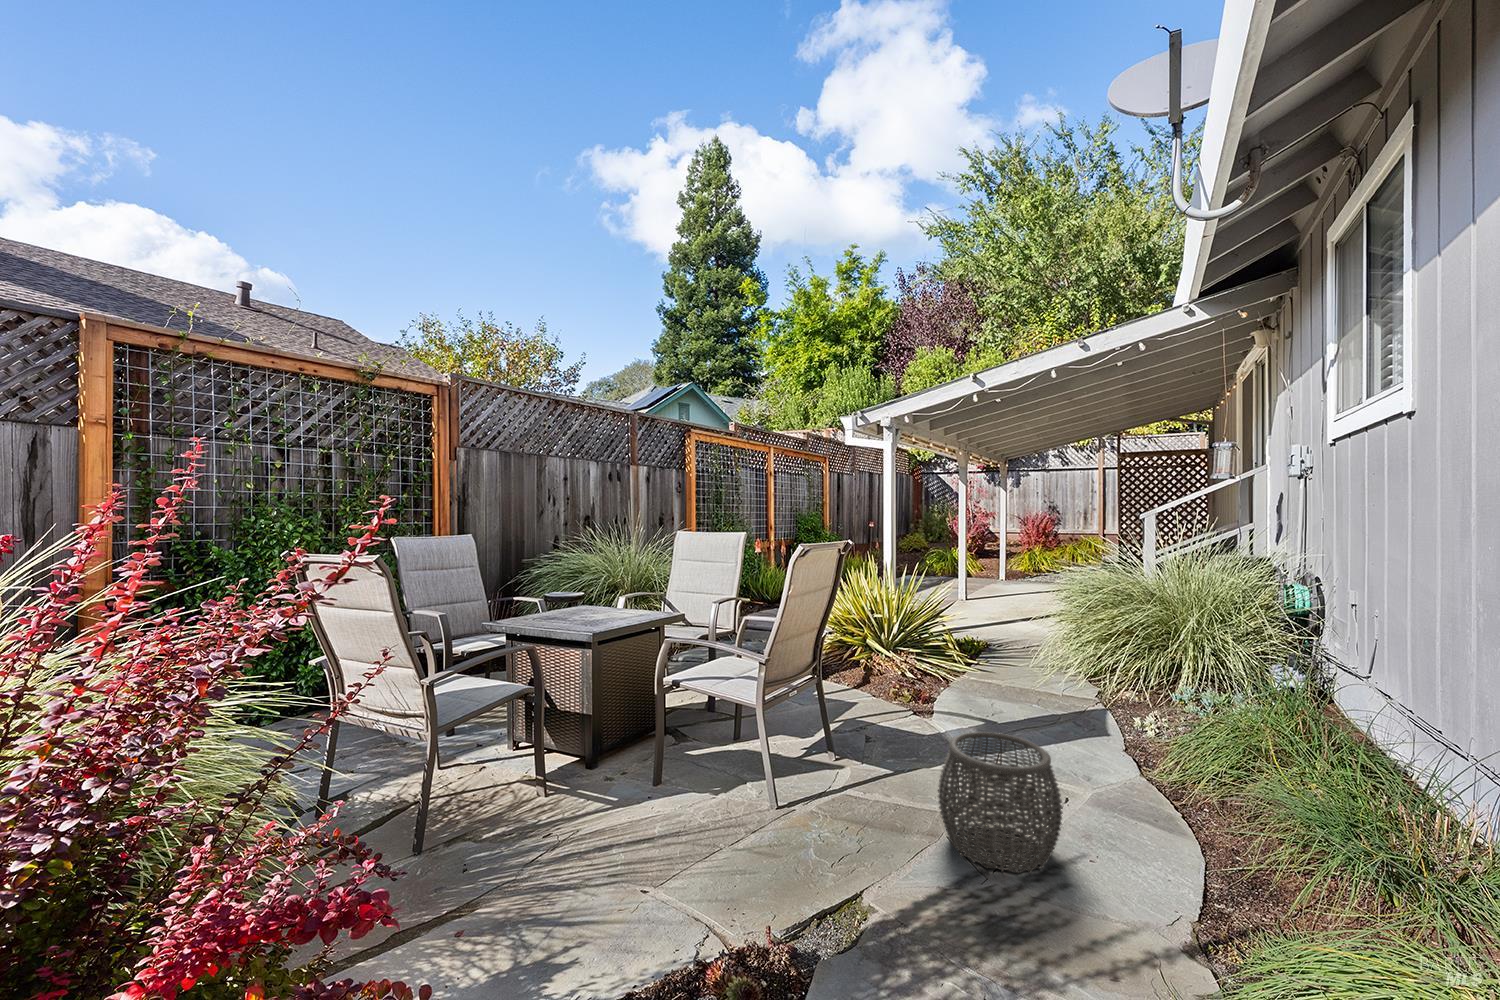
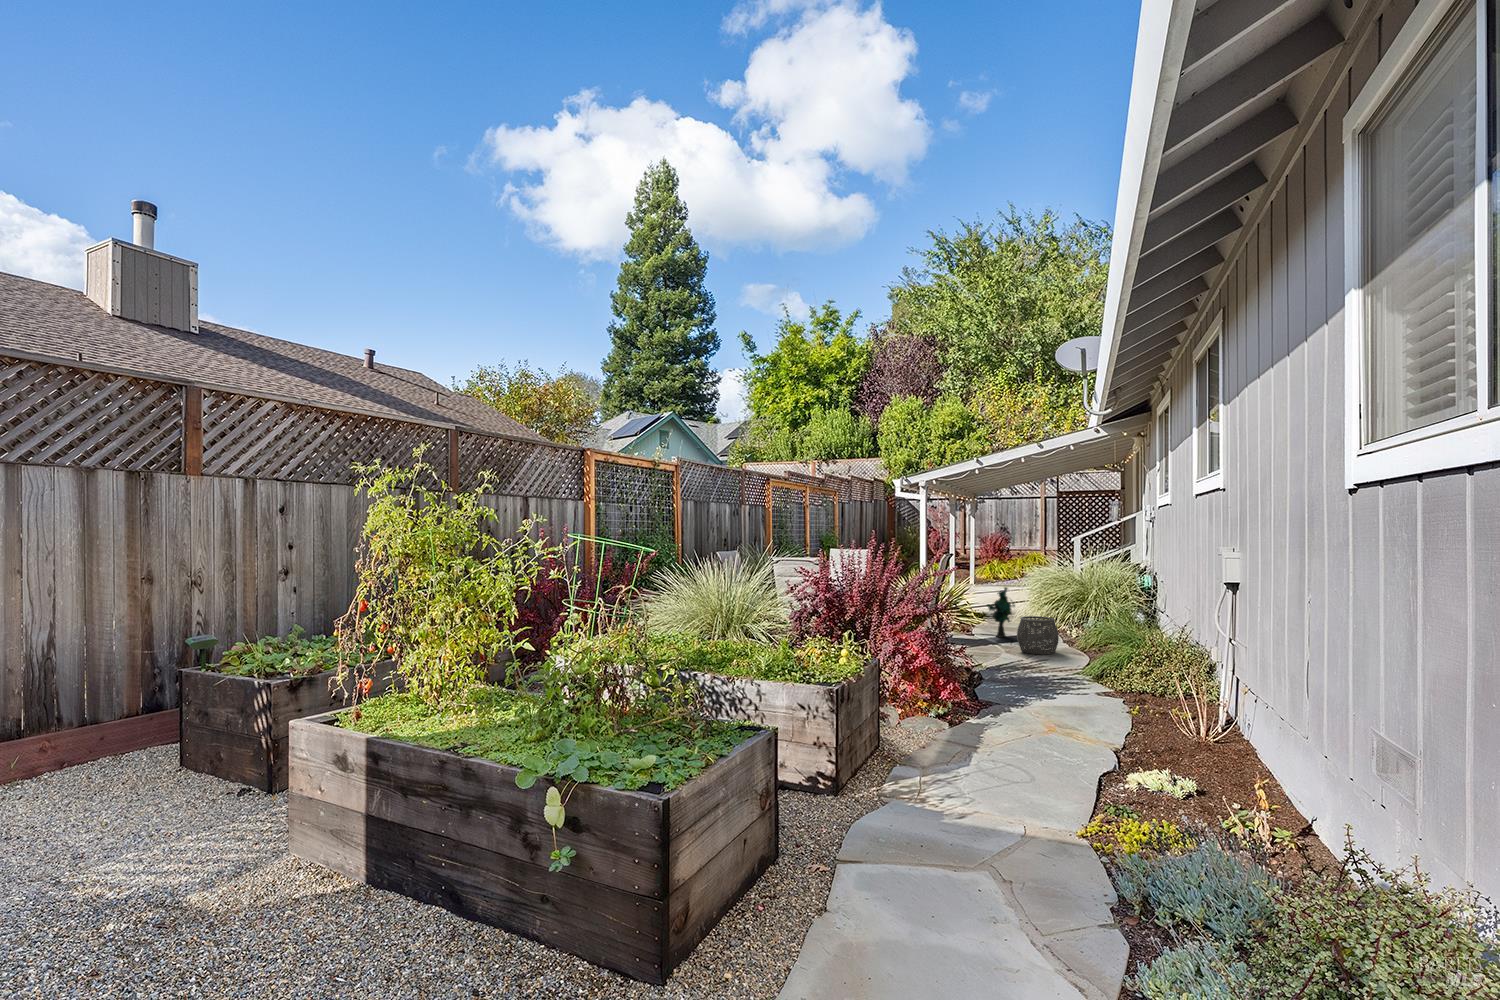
decorative plant: none [912,626,980,743] -> present [987,587,1015,637]

